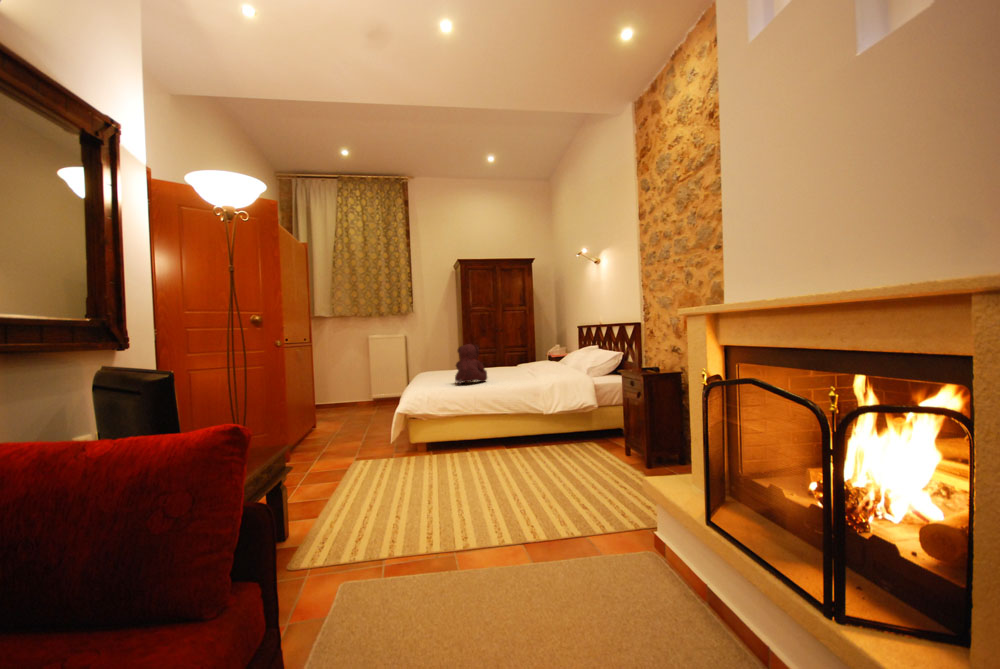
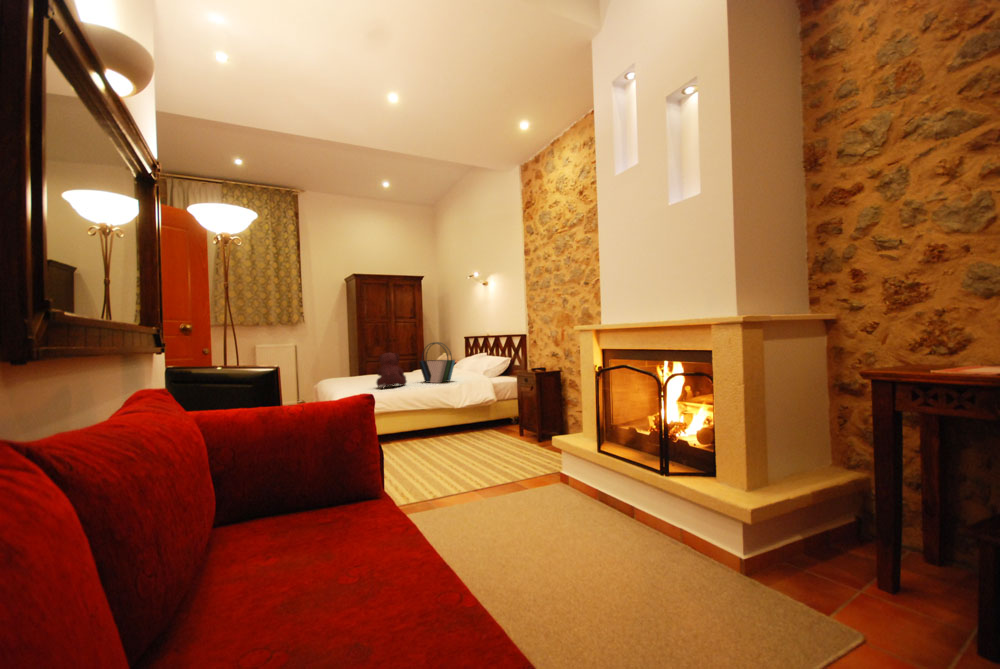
tote bag: none [503,333,543,381] -> present [419,342,455,383]

